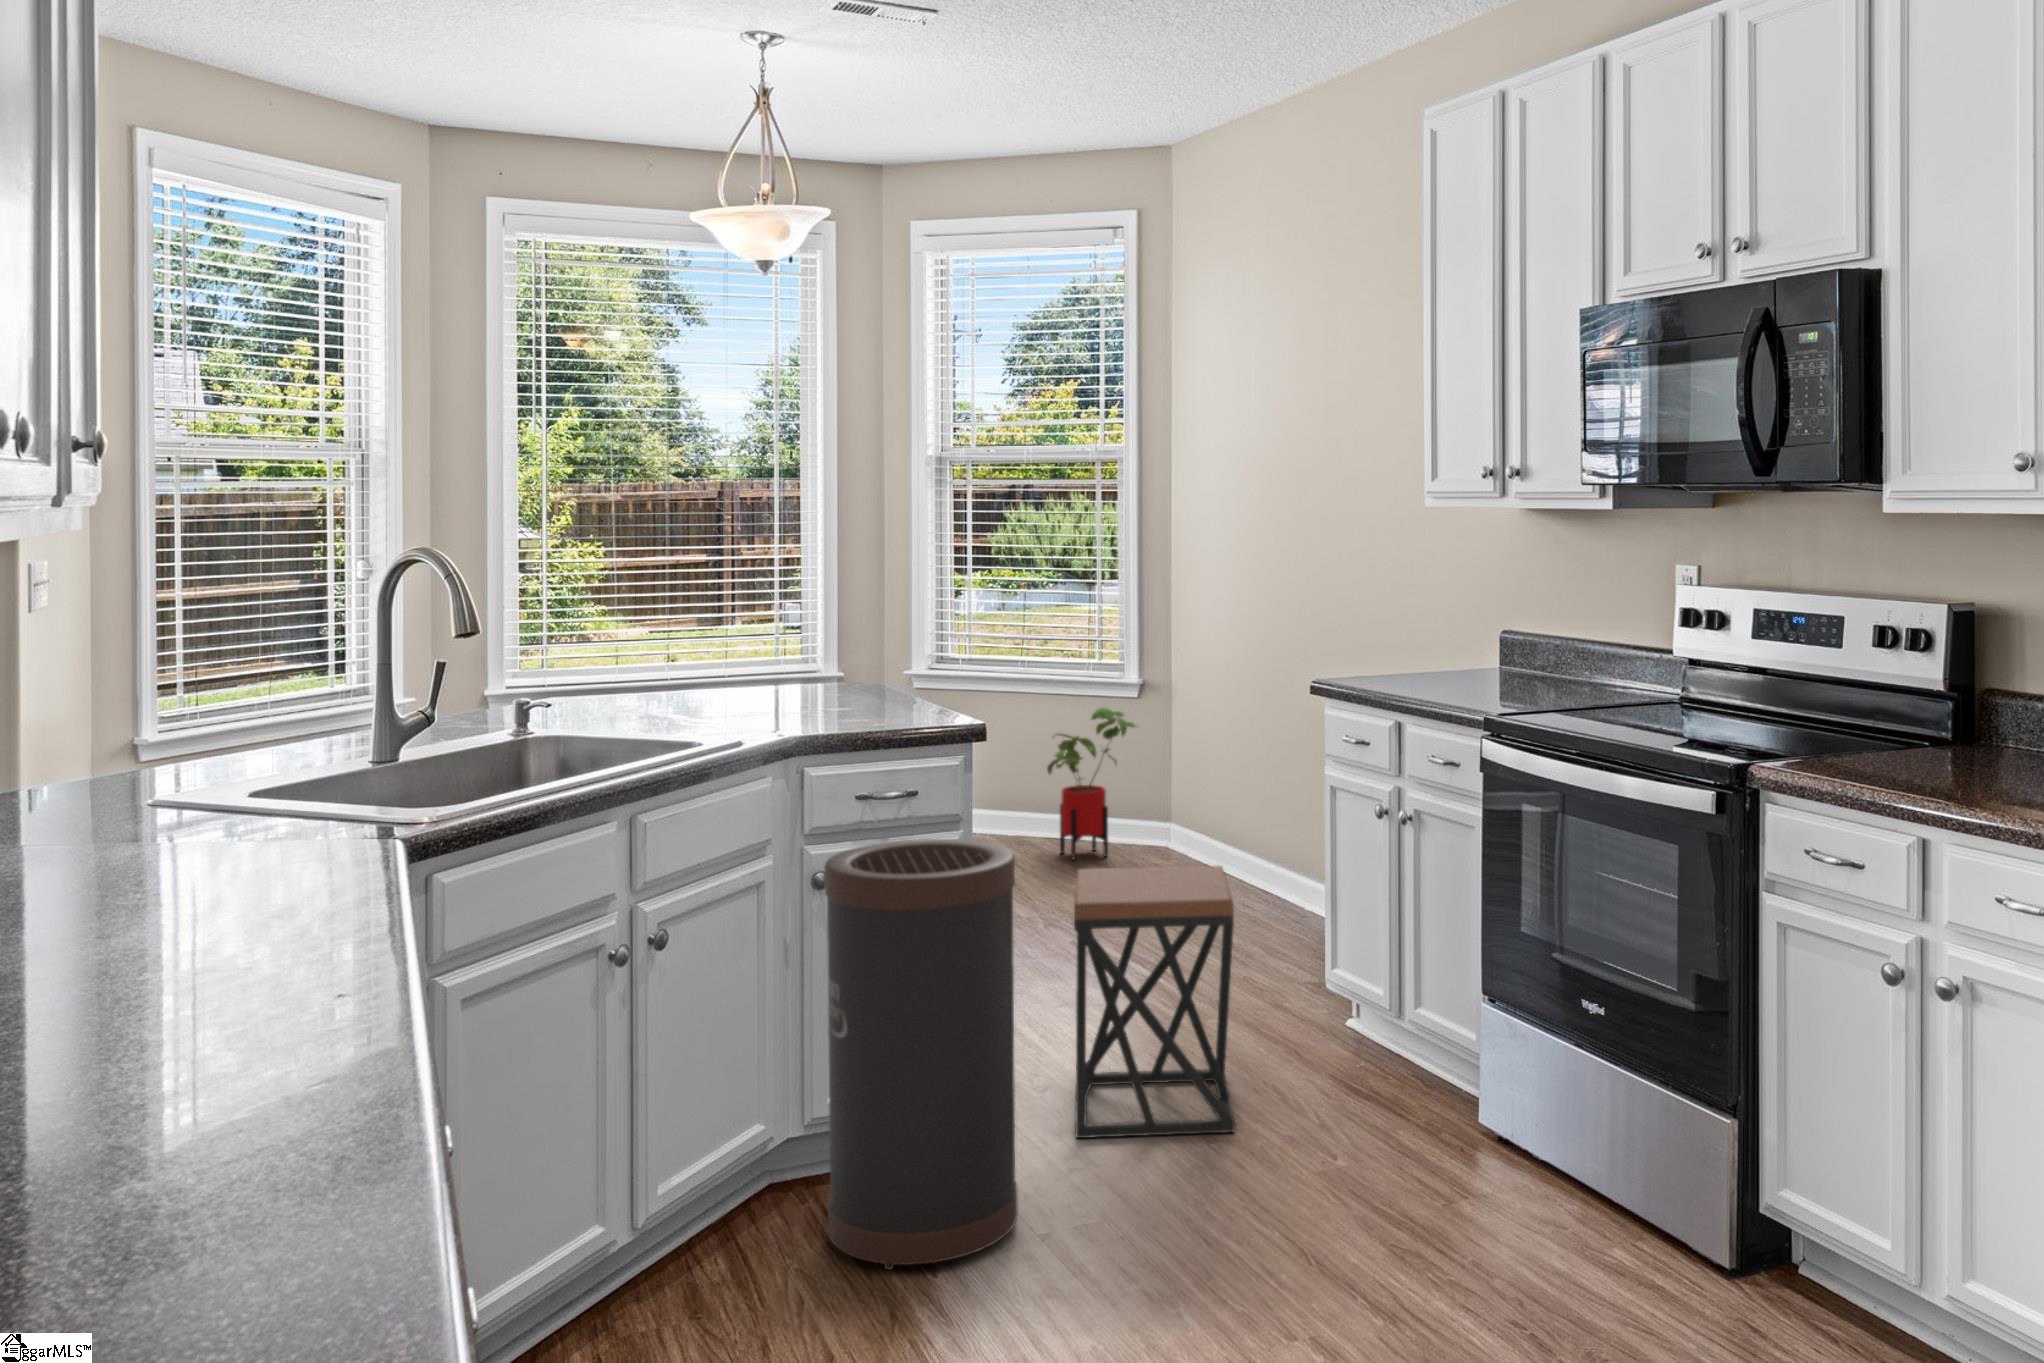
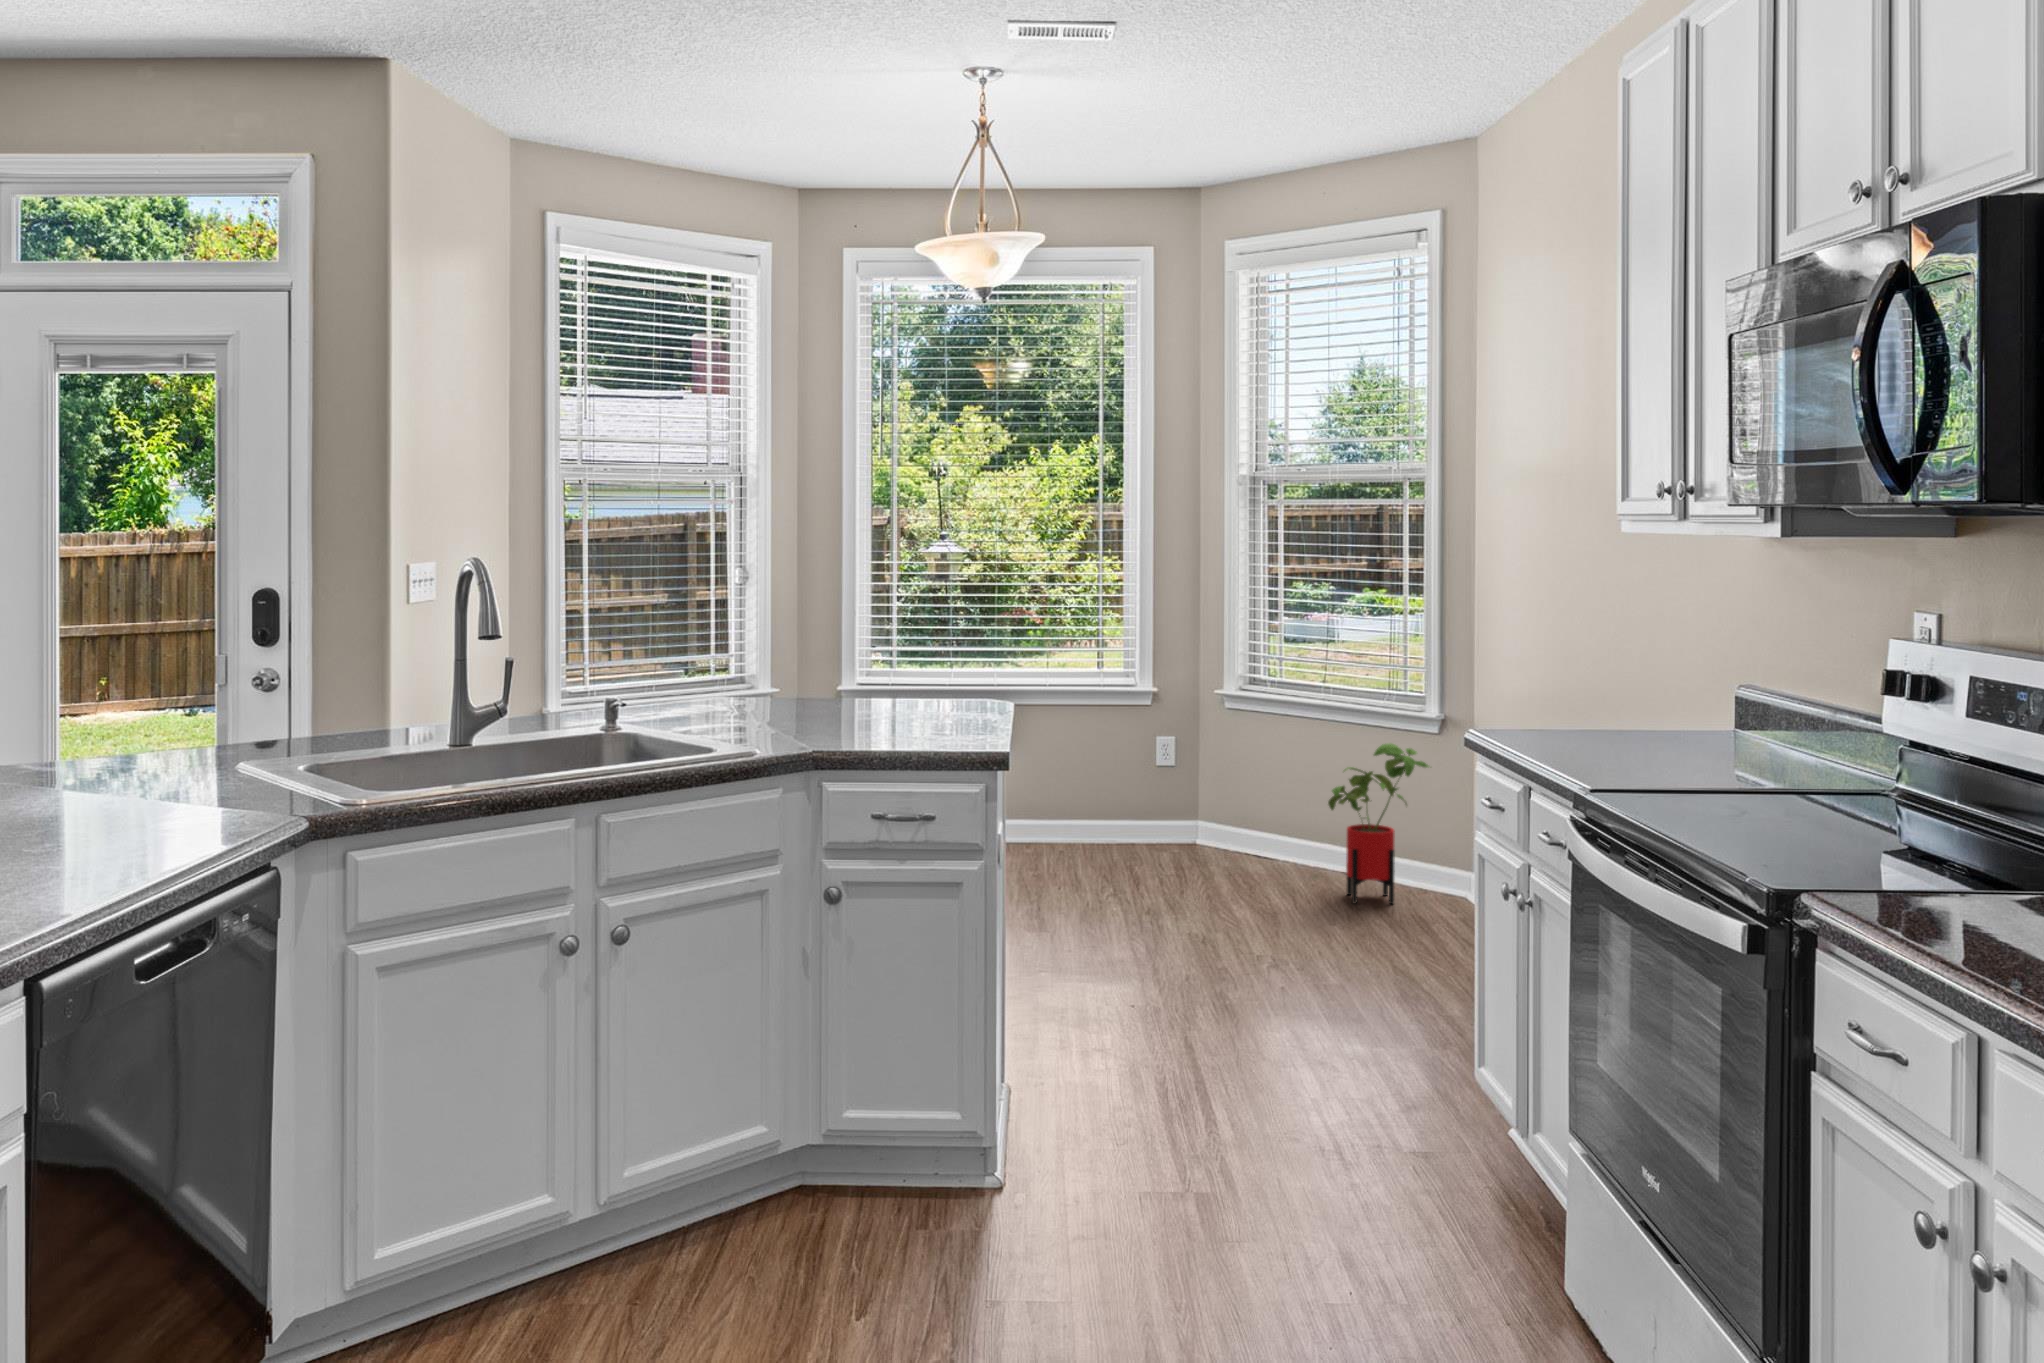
trash can: present [824,839,1018,1270] -> none [790,865,983,1308]
stool: present [1074,866,1235,1138] -> none [1107,916,1319,1238]

